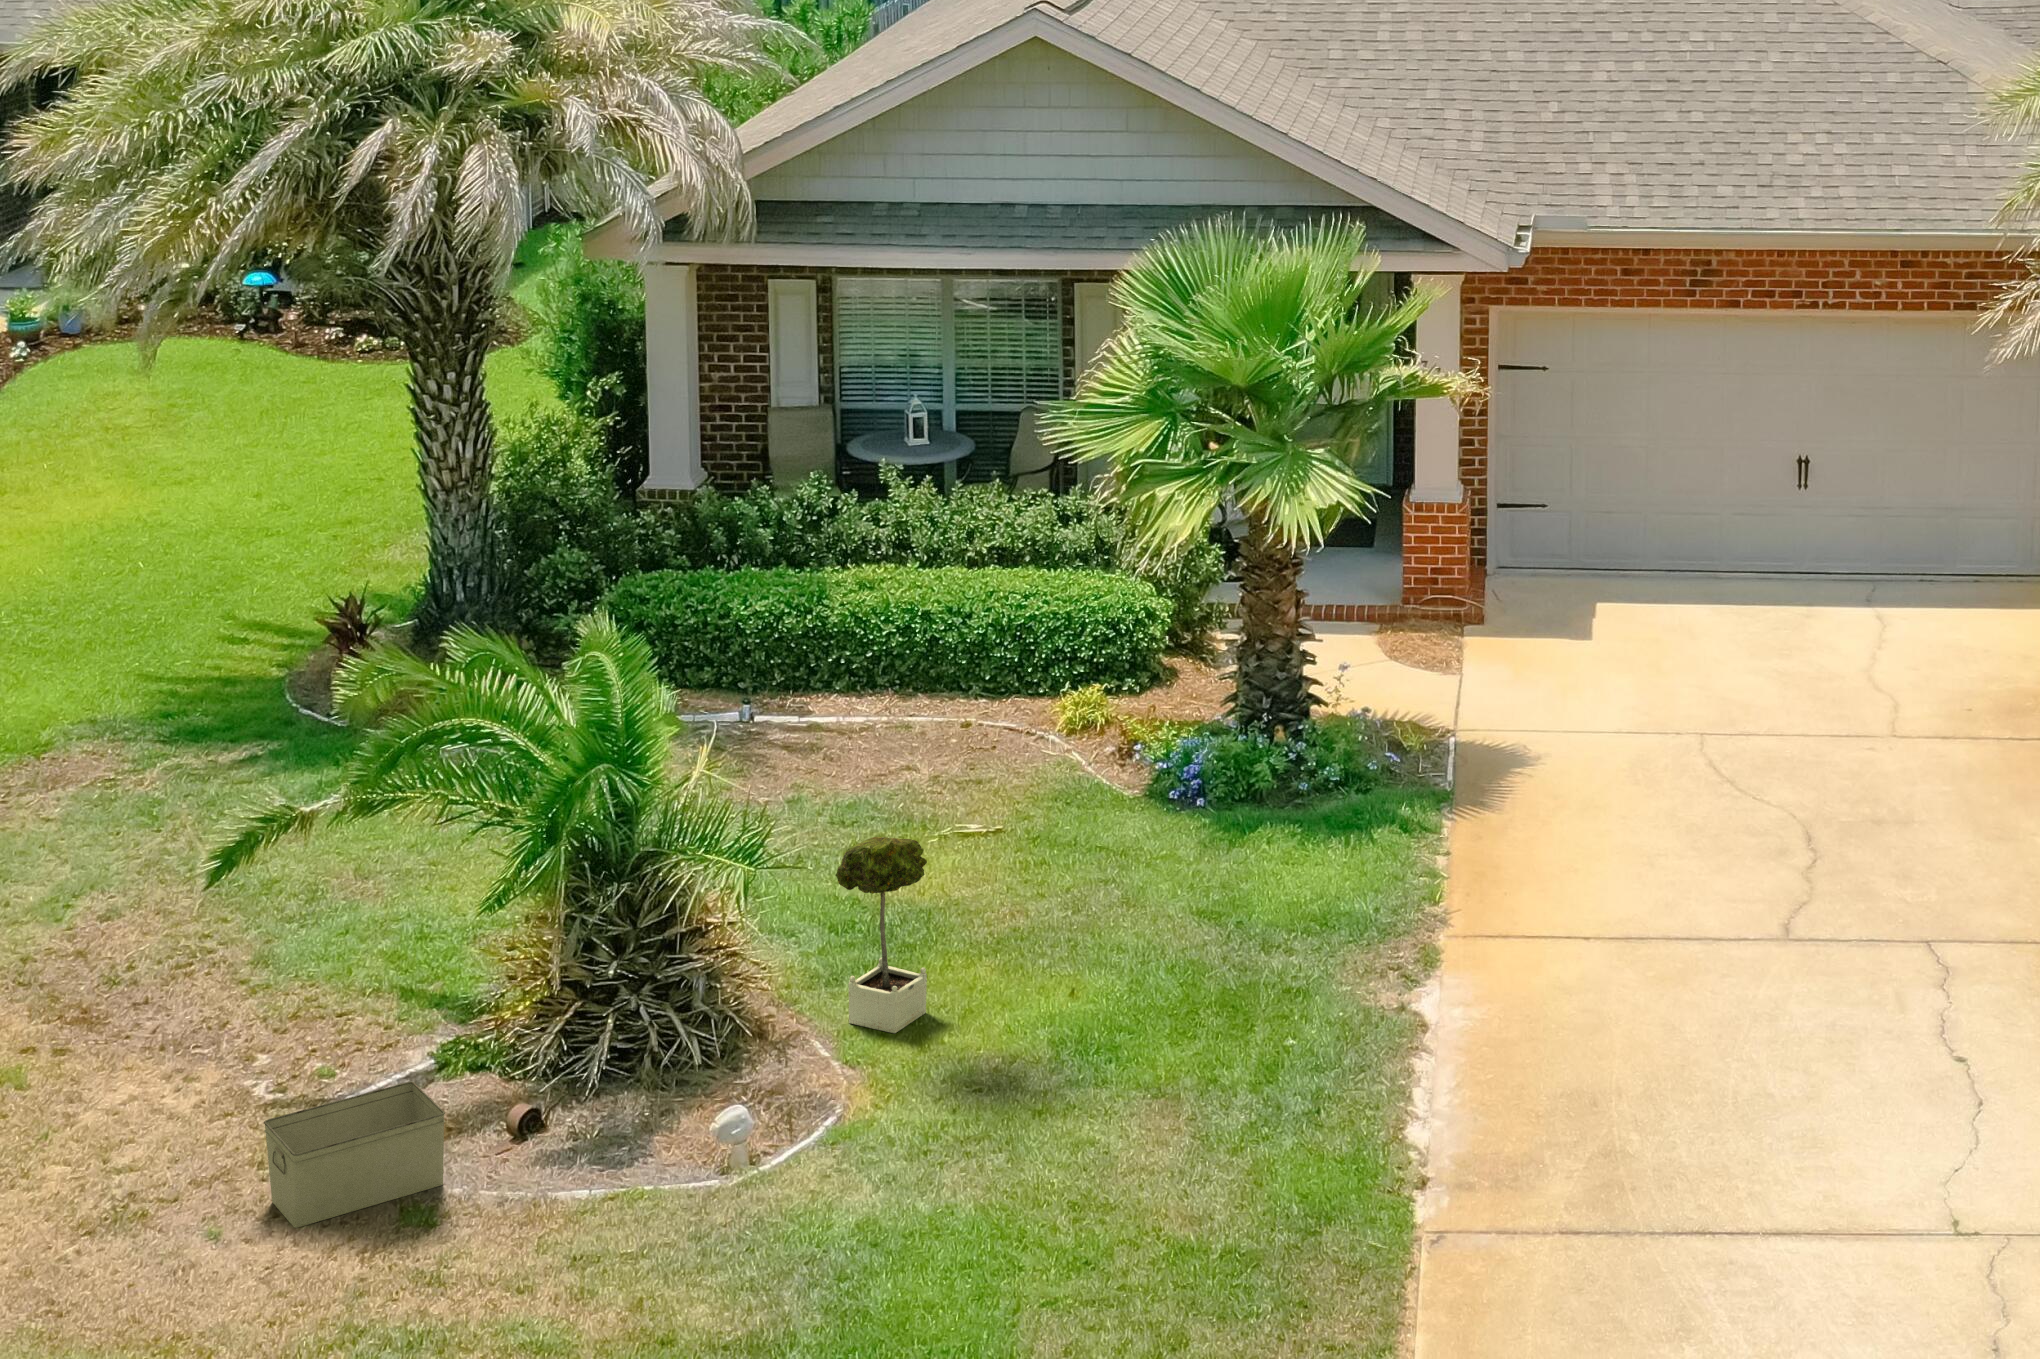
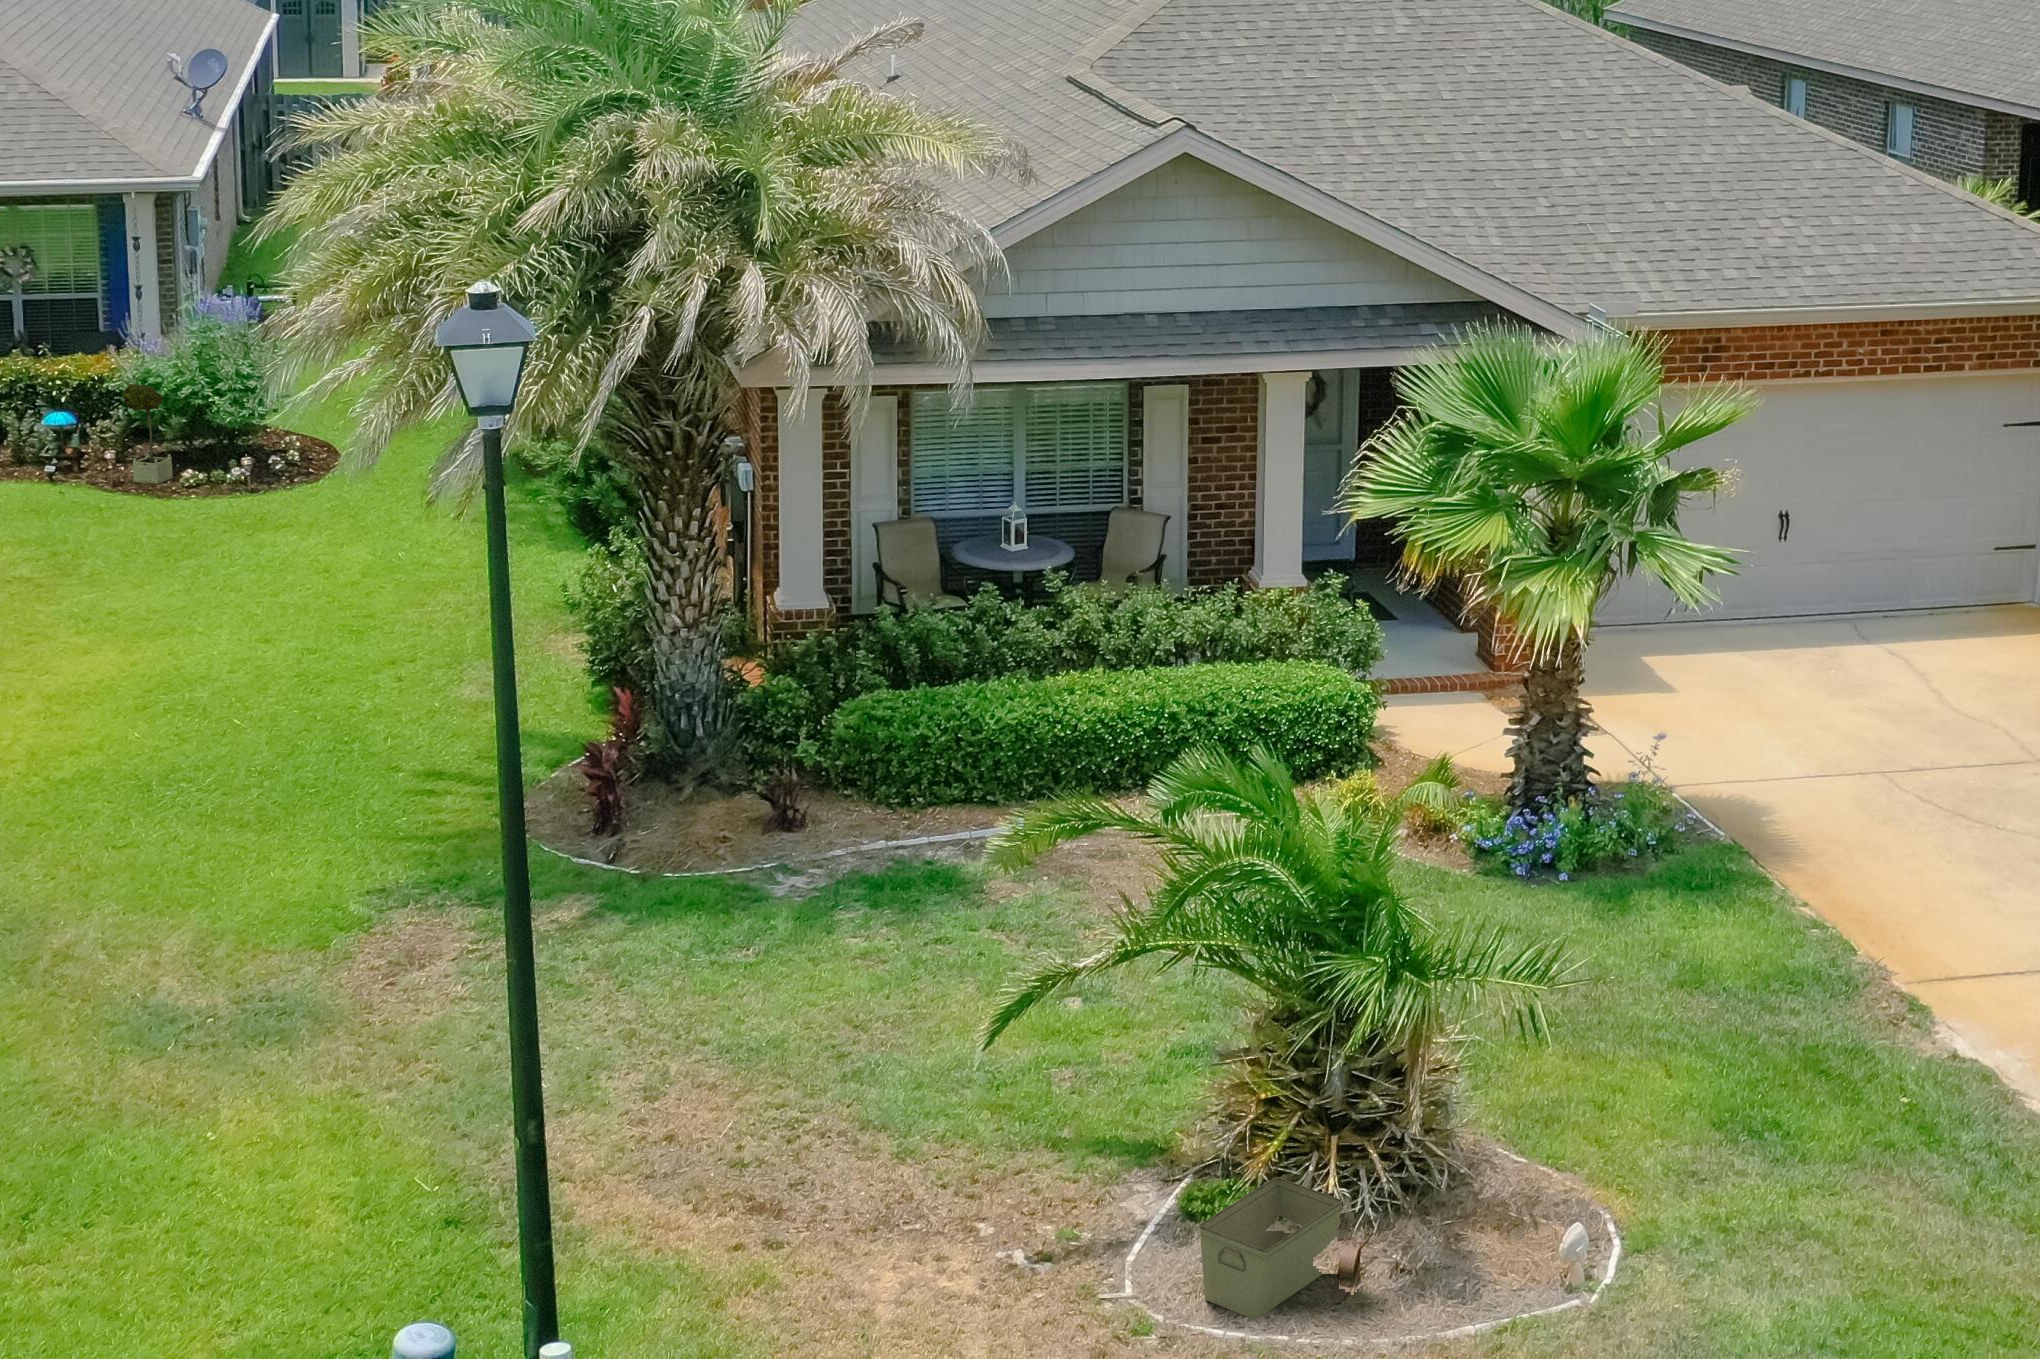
potted tree: present [835,837,927,1033] -> present [123,384,173,484]

